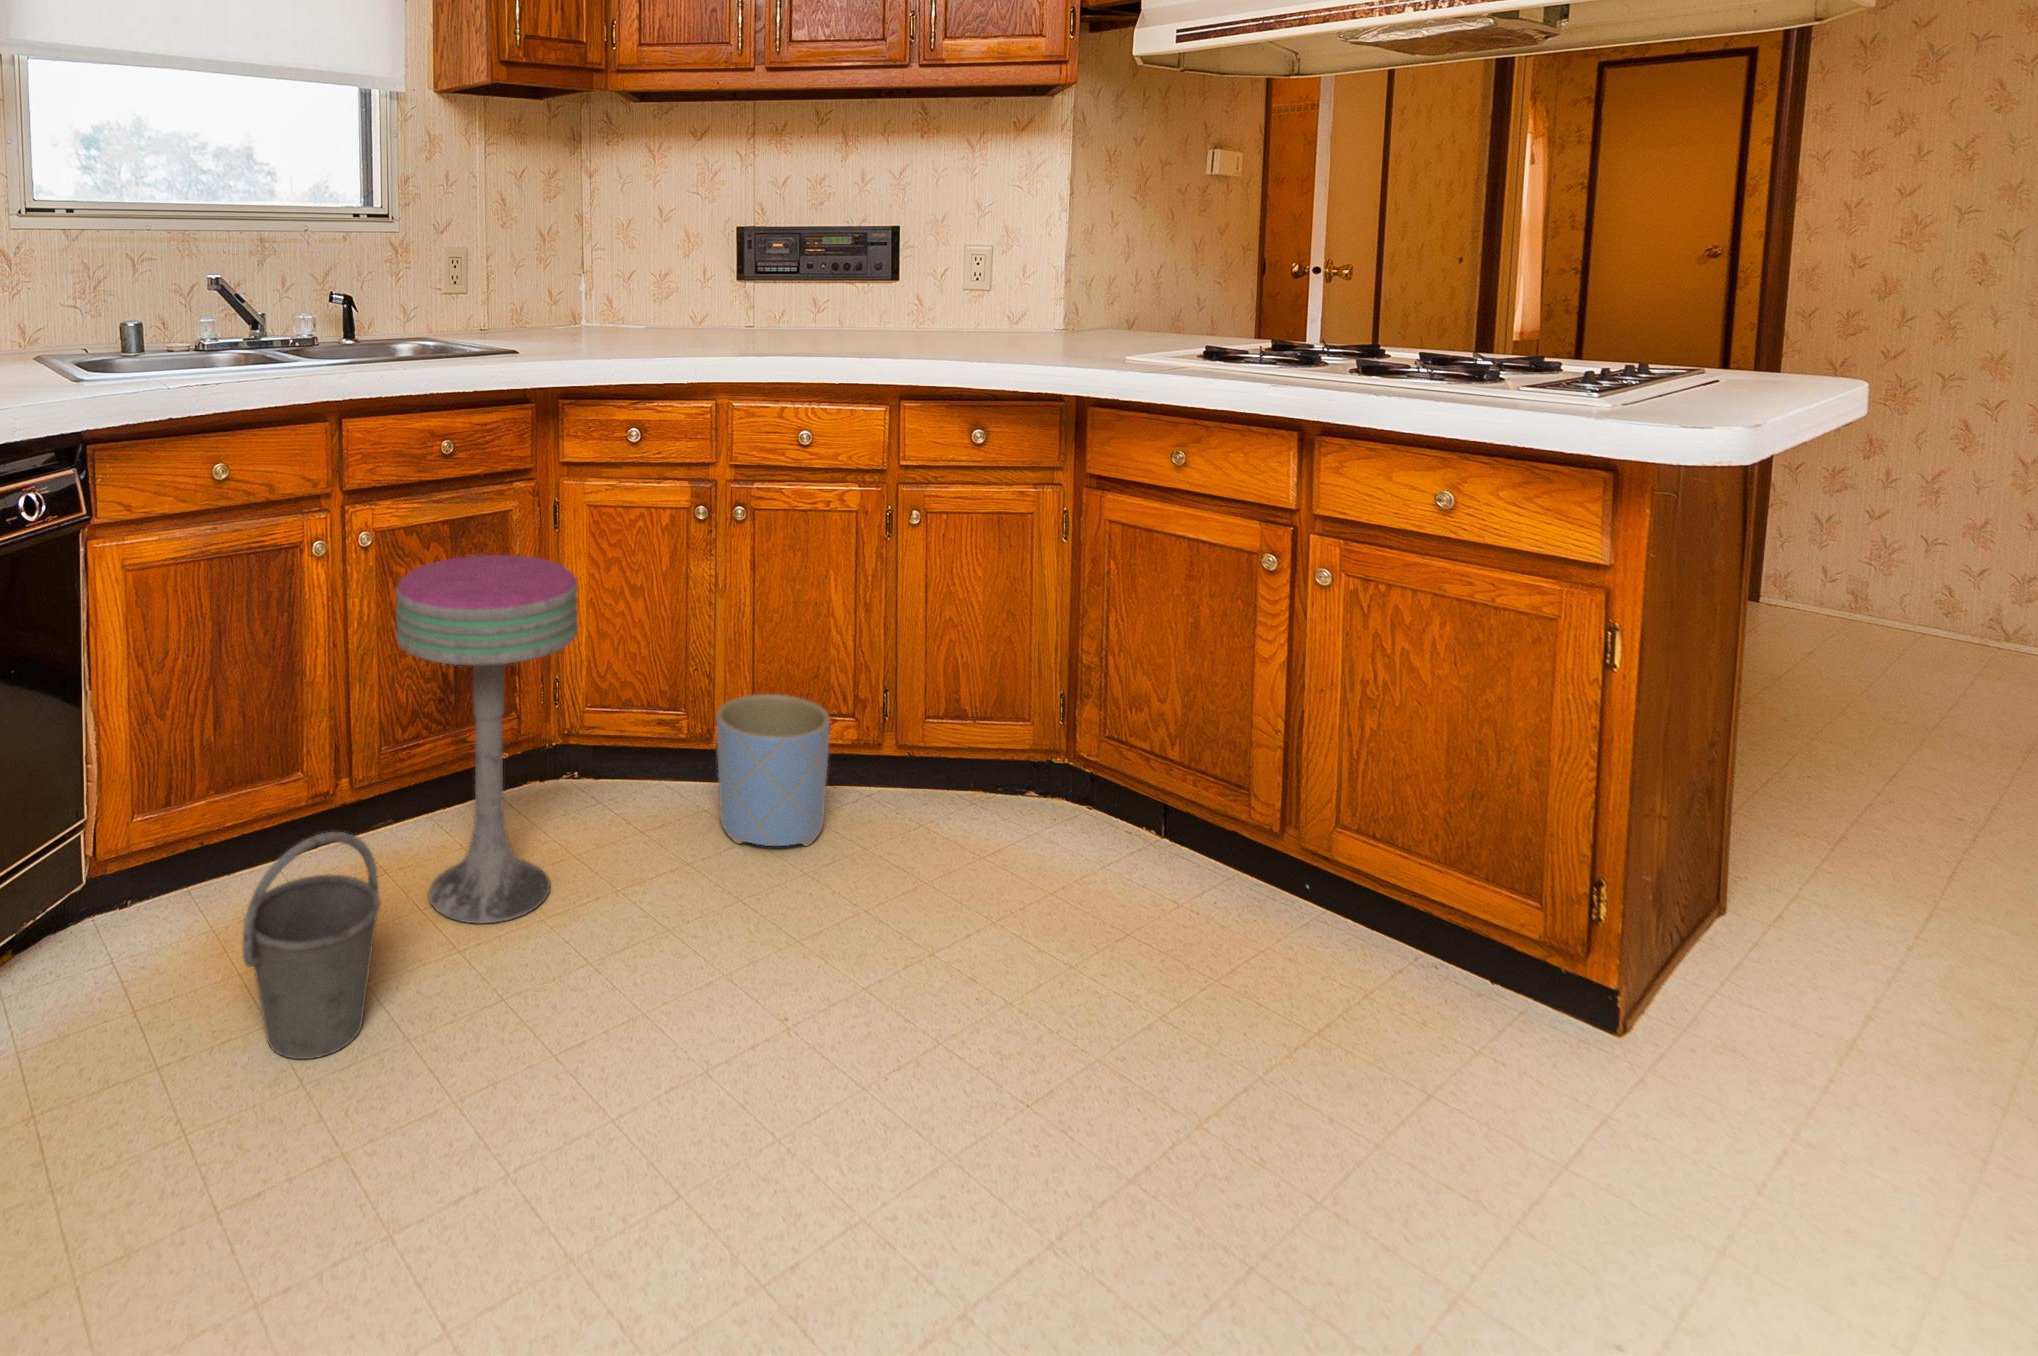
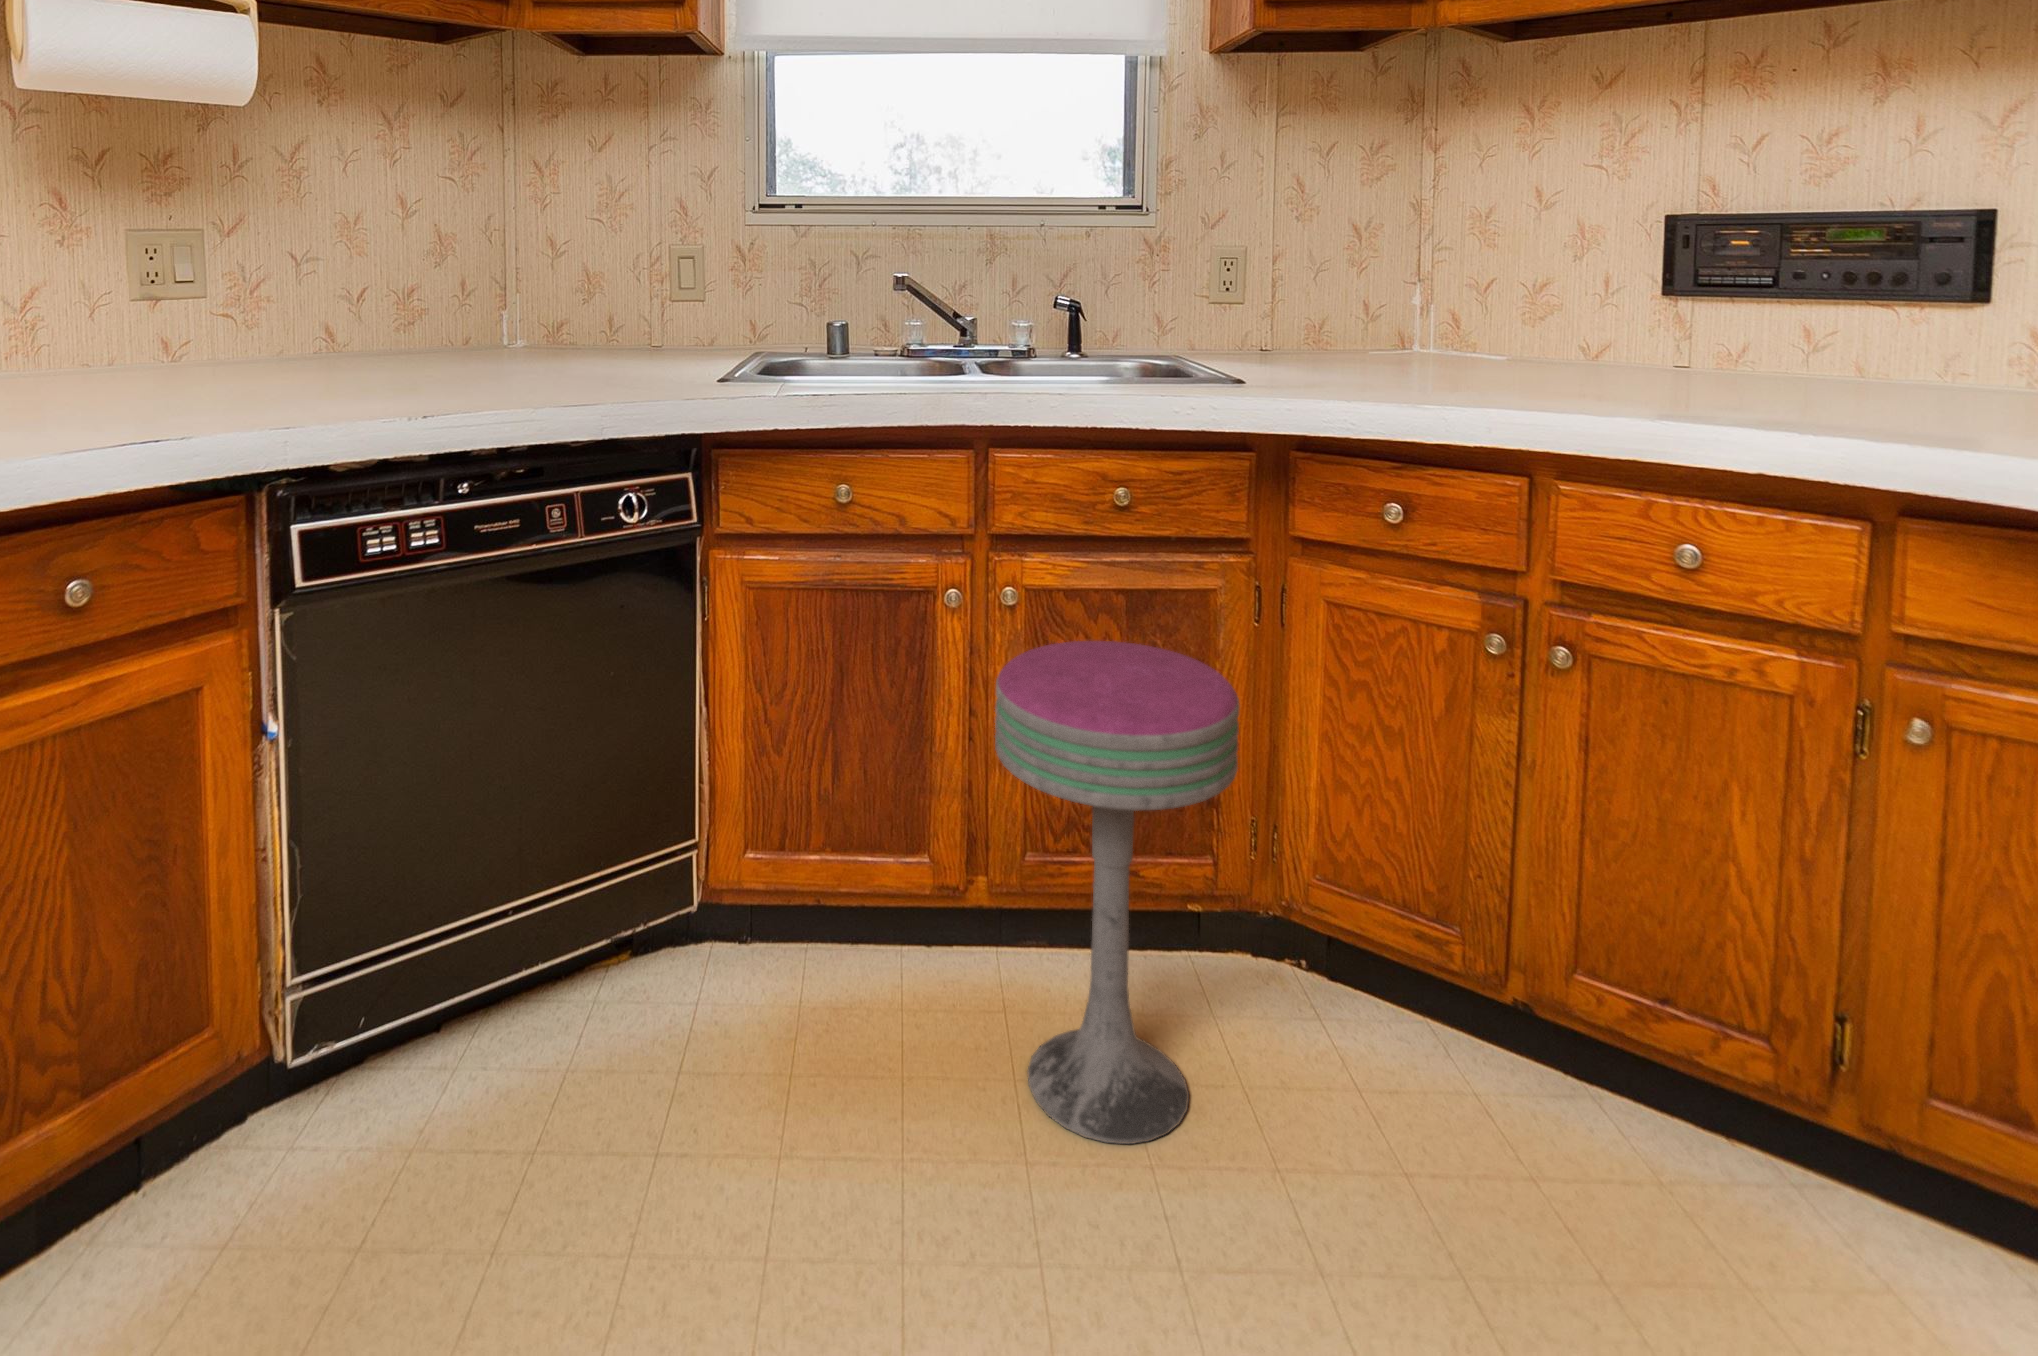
planter: present [717,694,830,846] -> none [1483,935,1694,1226]
bucket: present [242,832,380,1059] -> none [723,960,905,1237]

